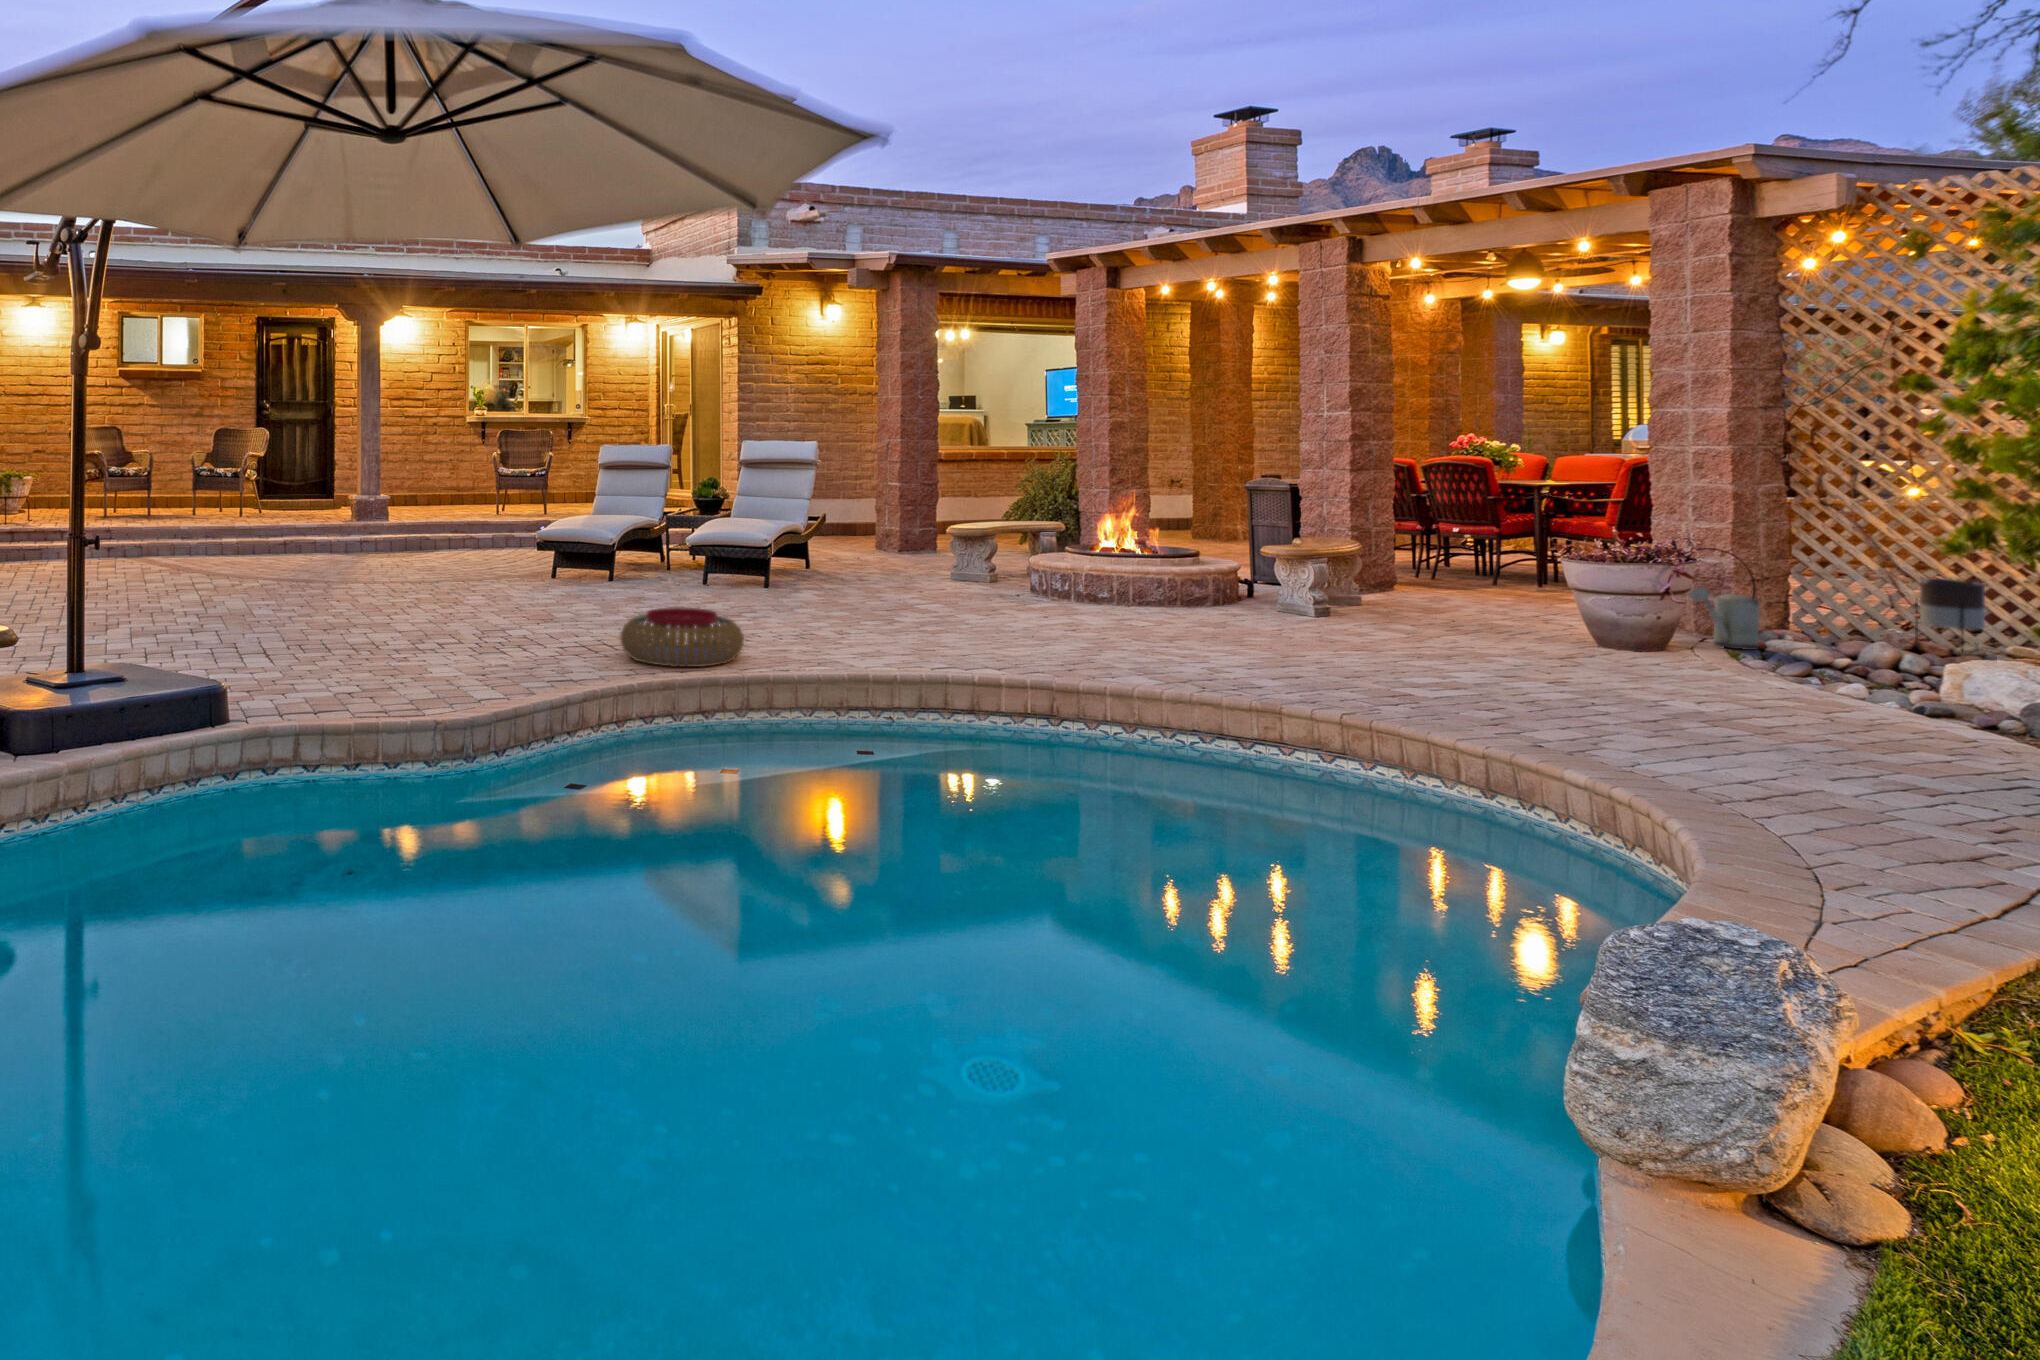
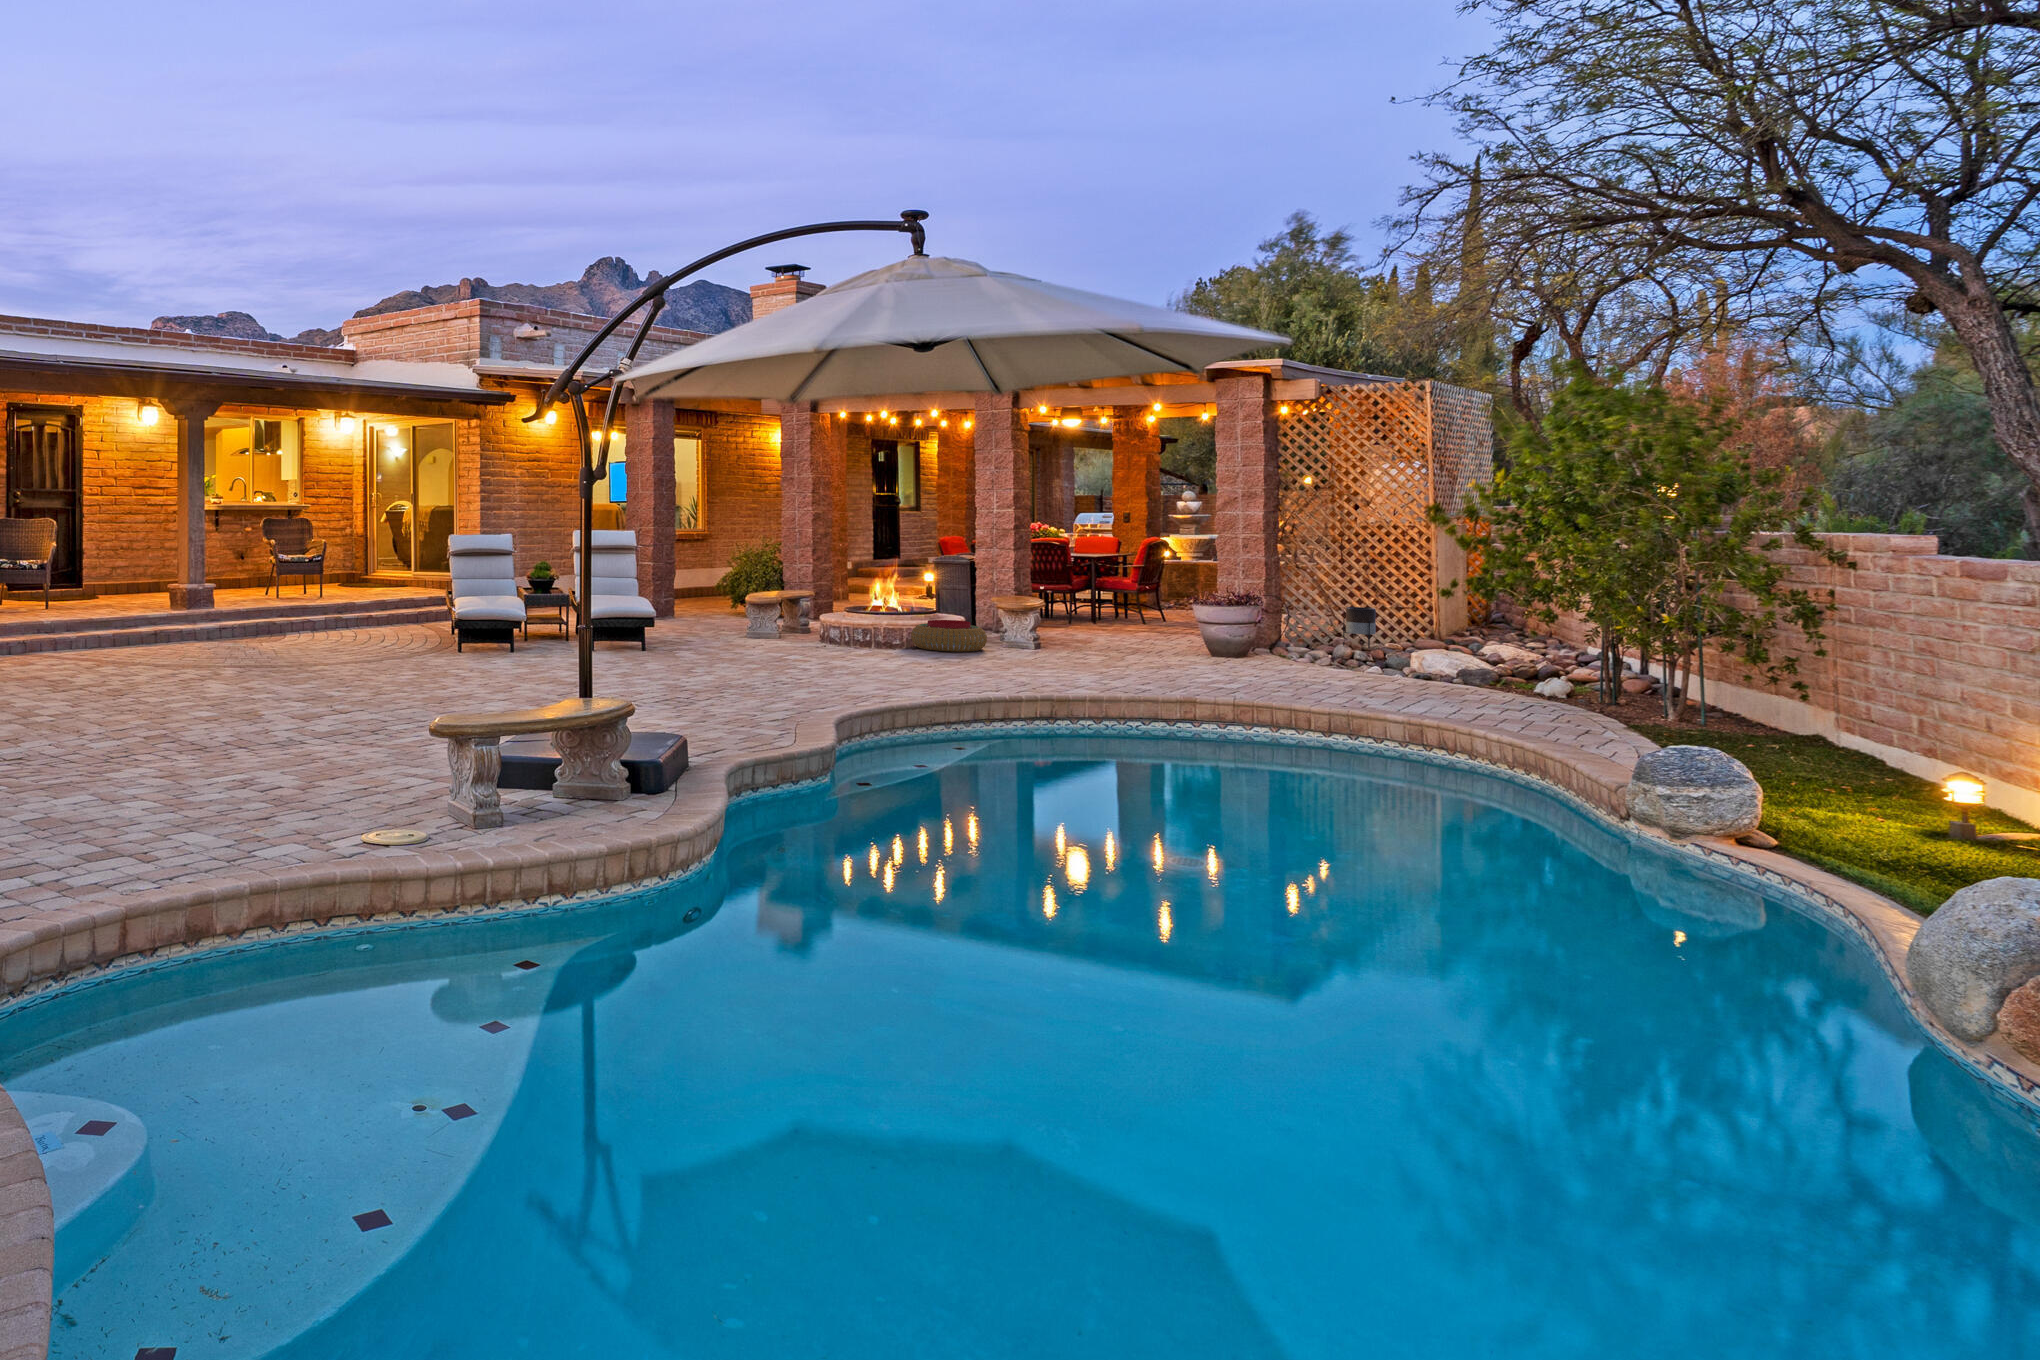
watering can: present [1690,587,1760,650] -> none [1264,611,1291,653]
pouf: present [620,607,744,667] -> present [911,620,987,652]

